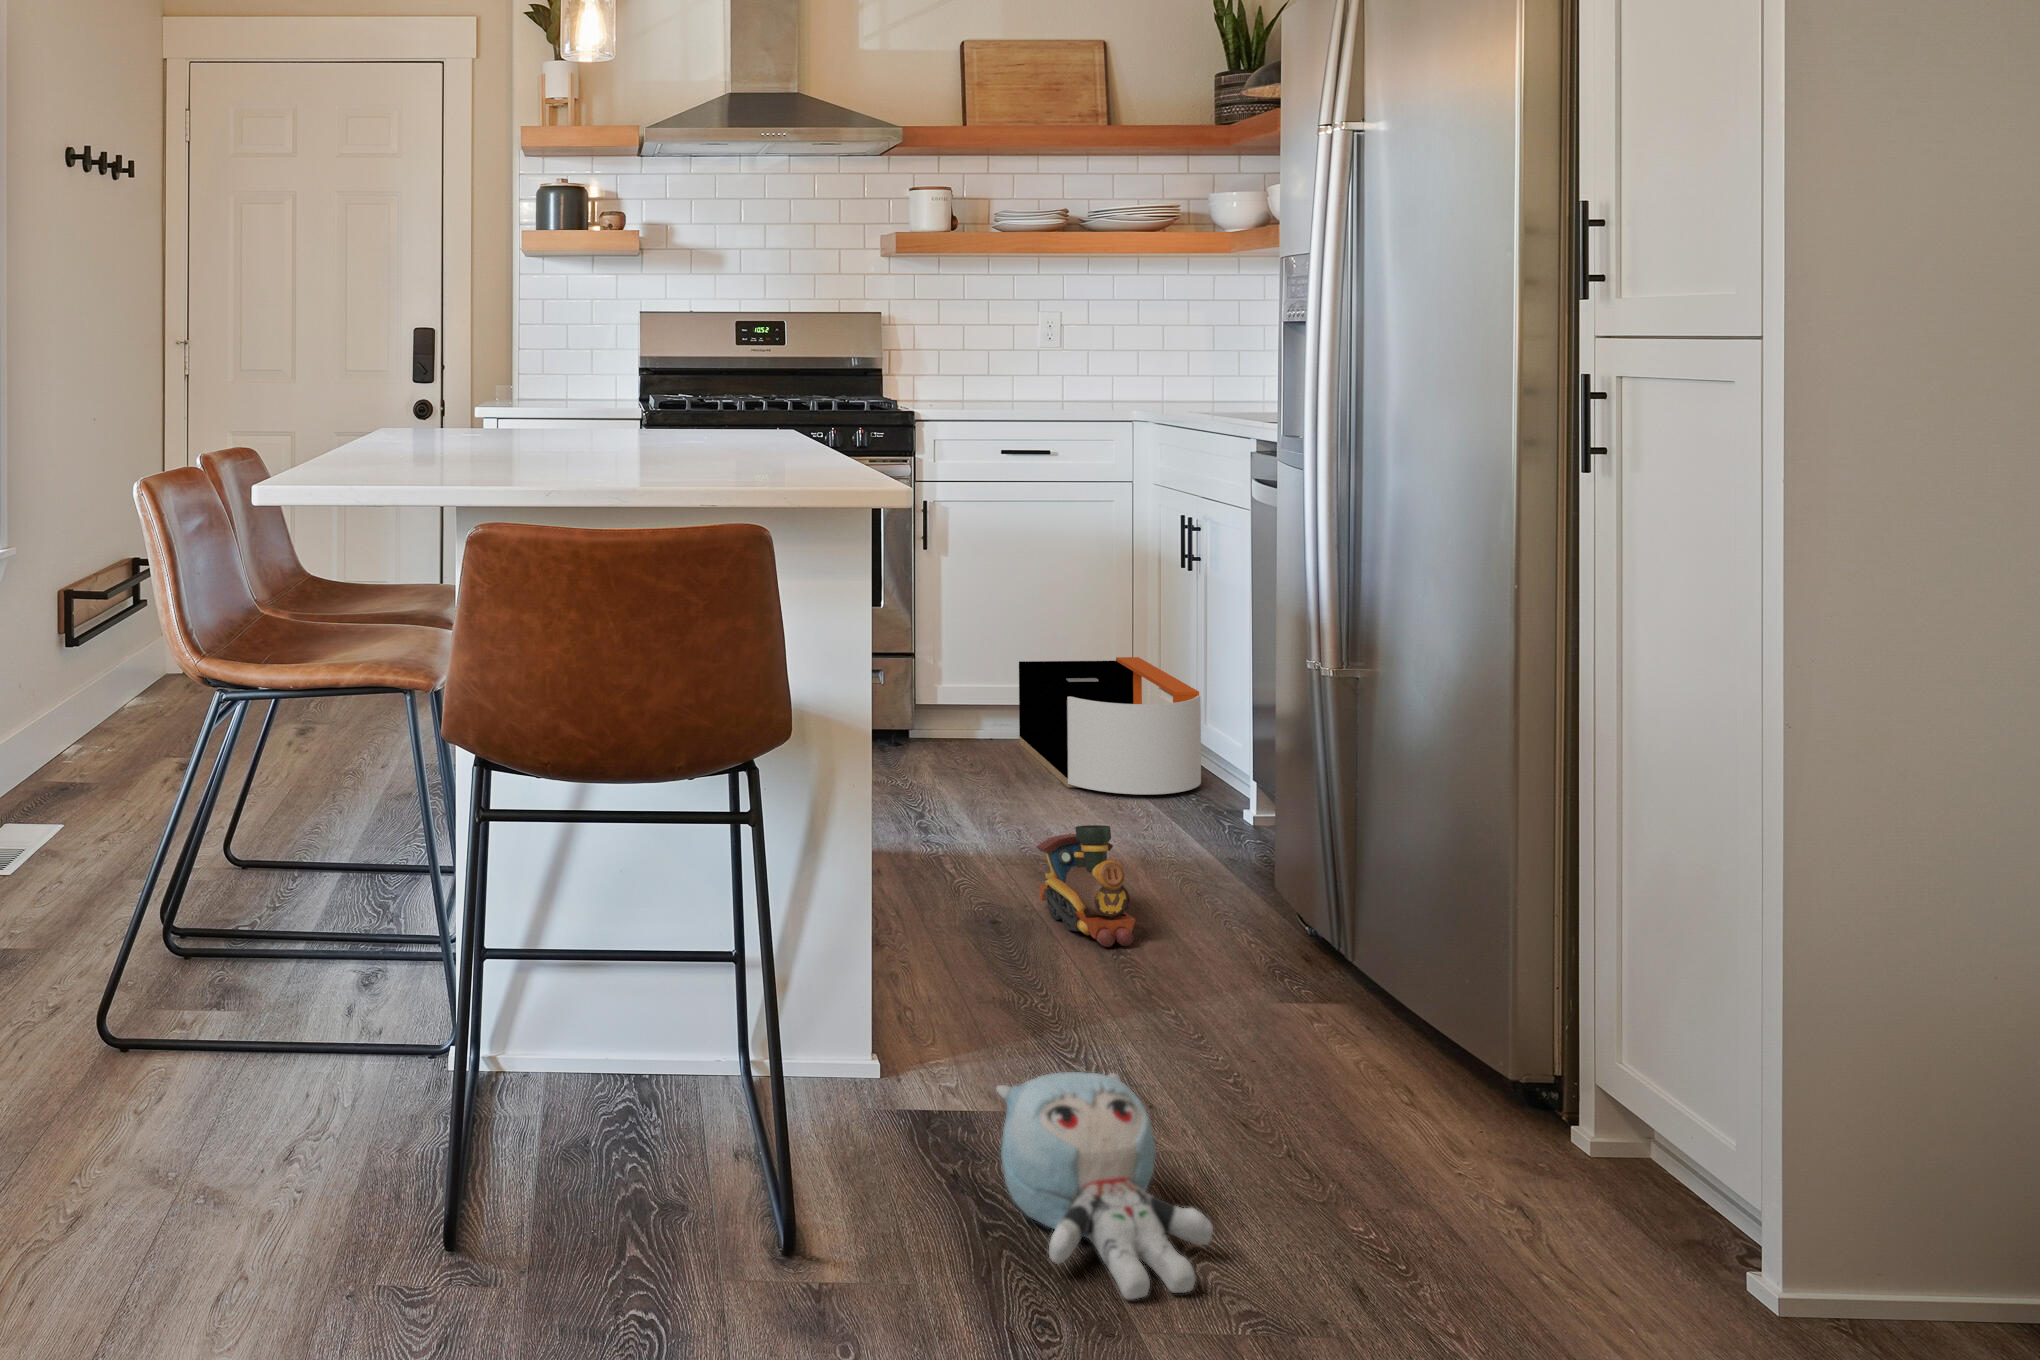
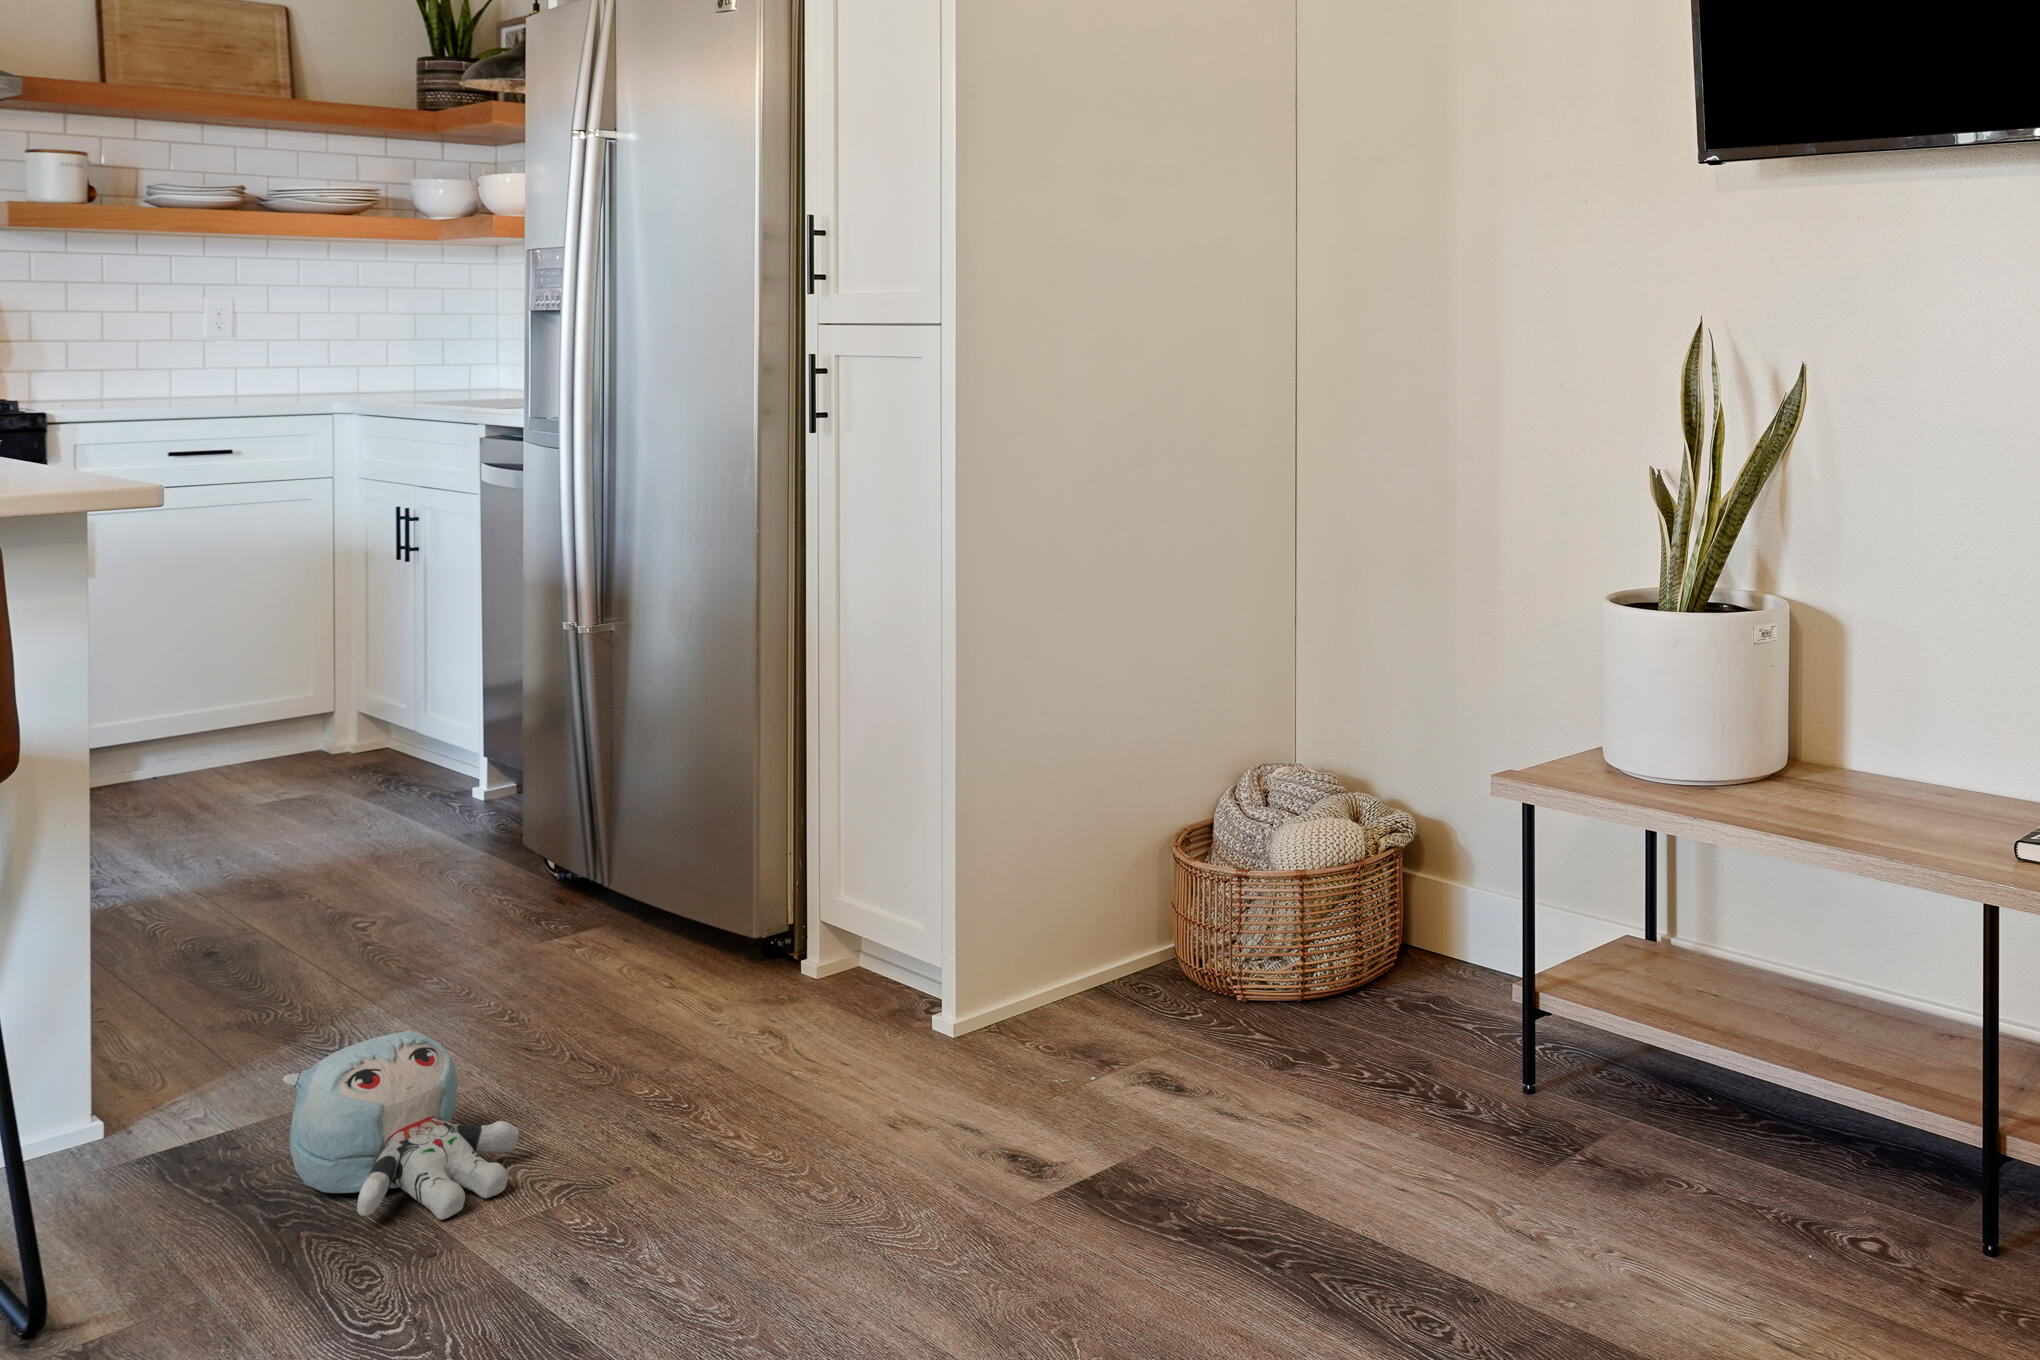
storage bin: present [1019,657,1201,794] -> none [195,666,425,813]
toy train: present [1036,825,1136,947] -> none [261,826,384,947]

